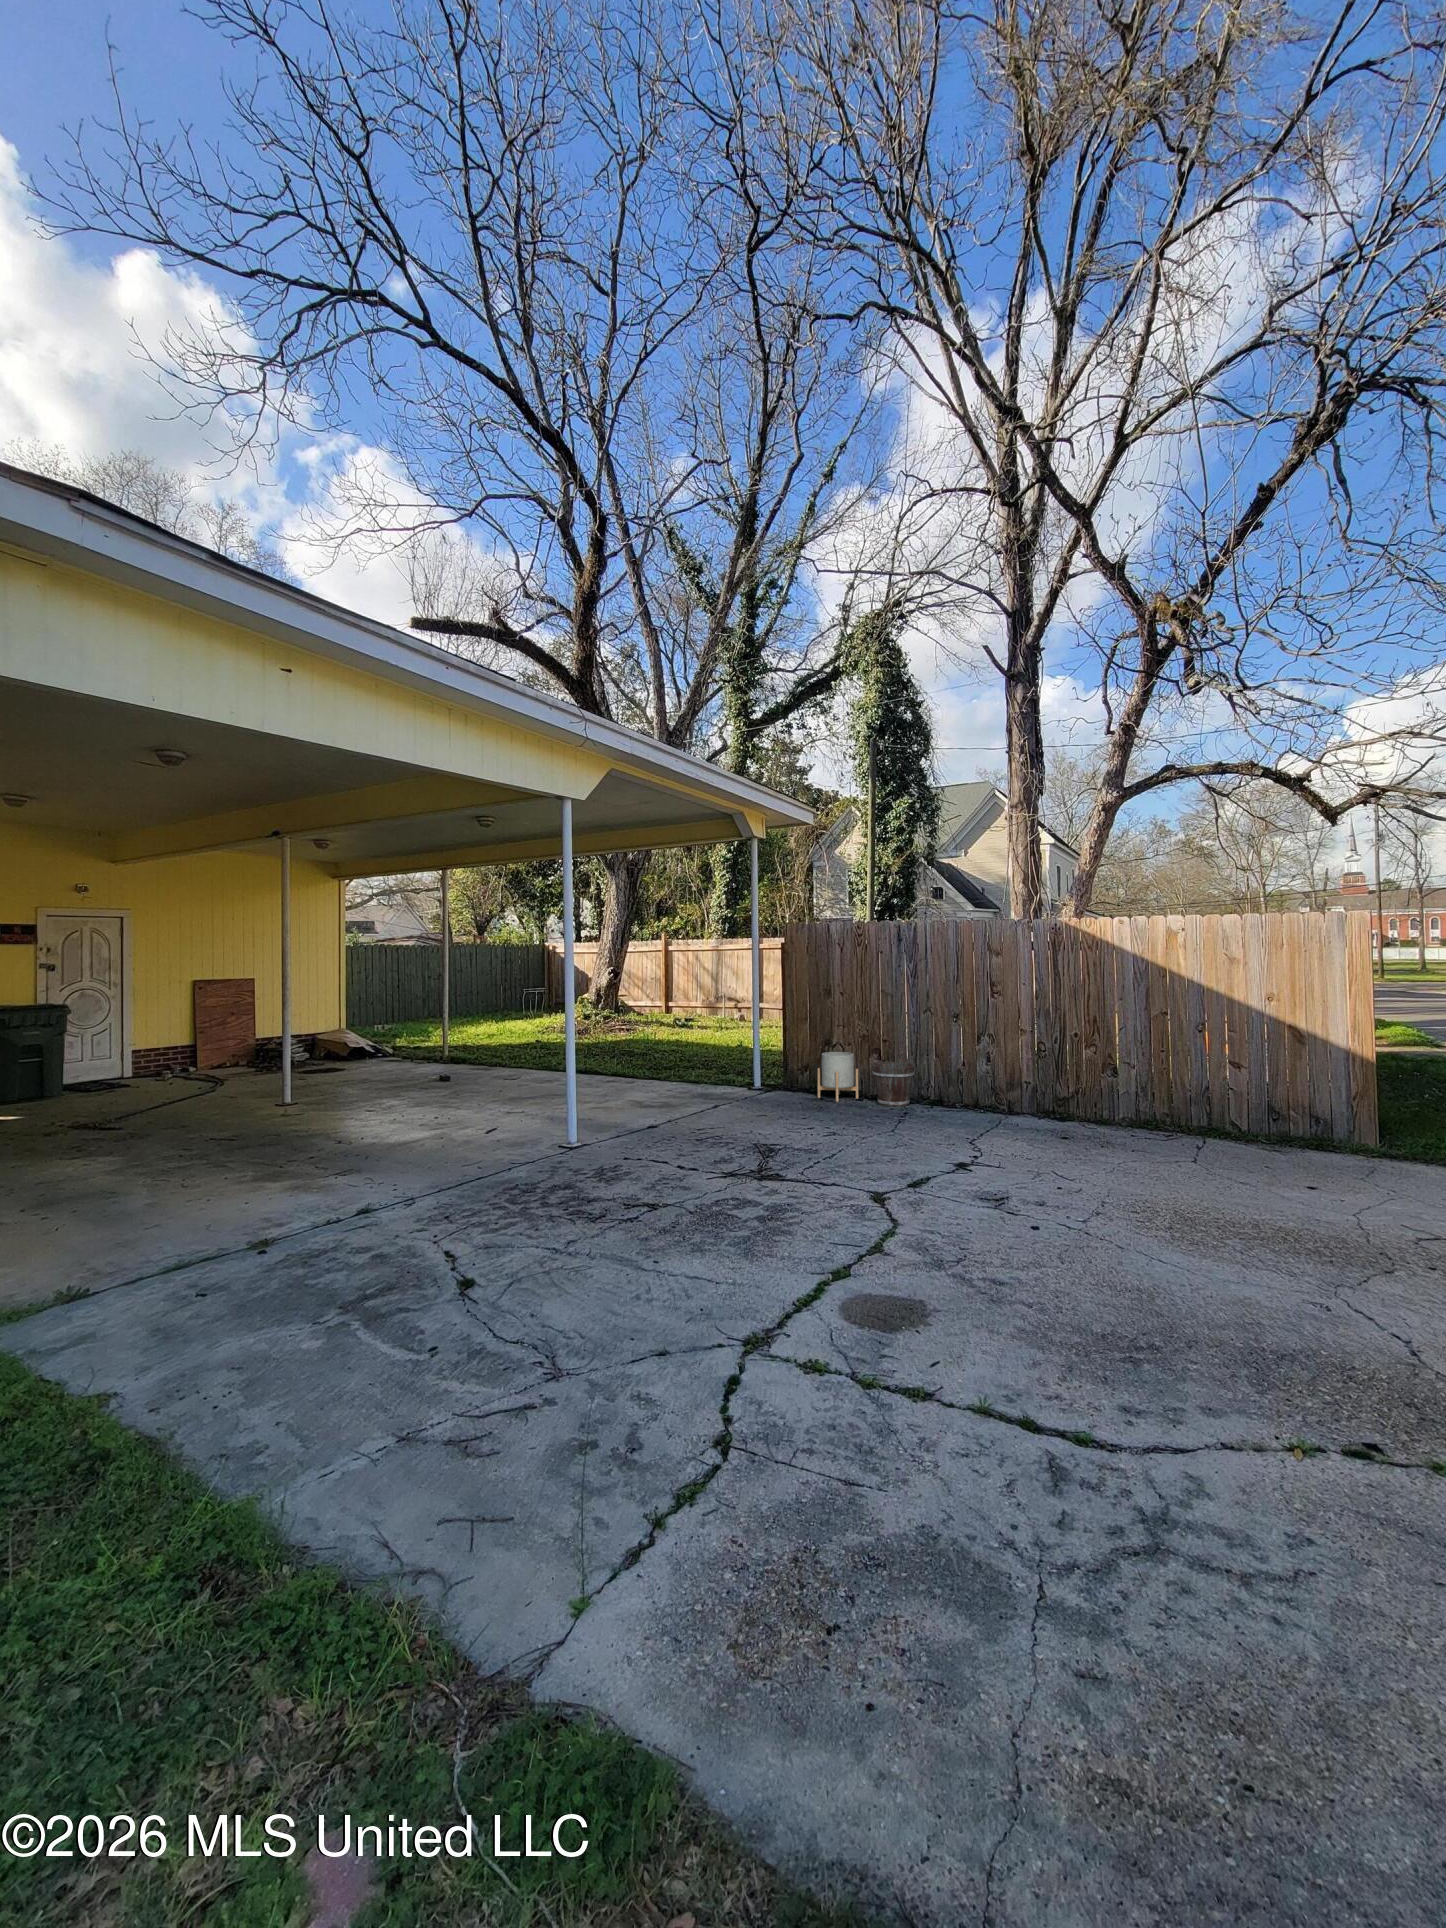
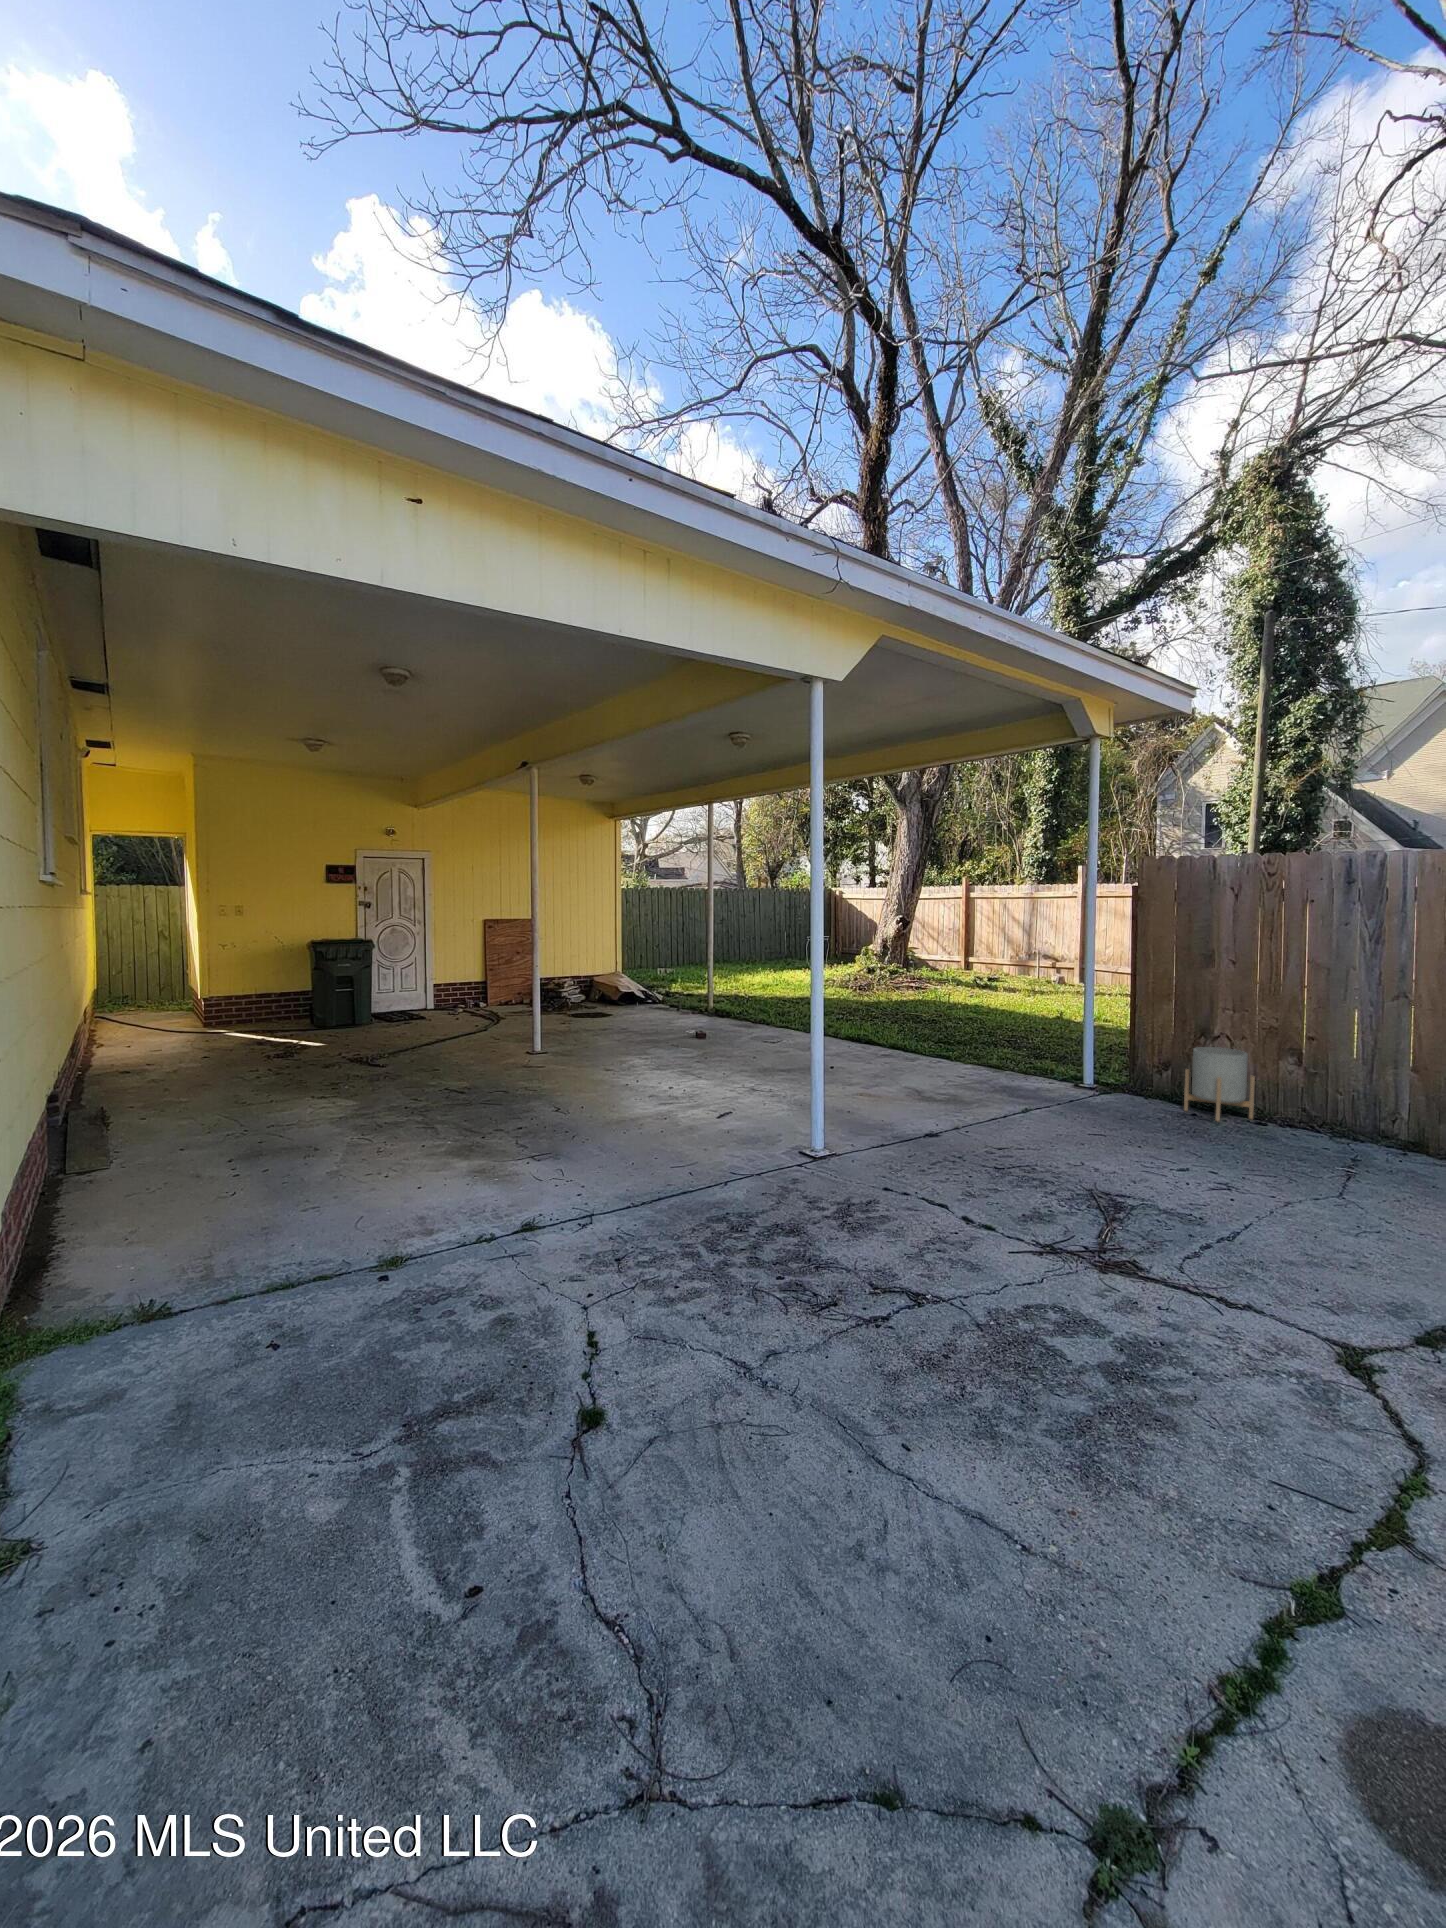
bucket: present [872,1057,915,1107] -> none [1283,1065,1363,1143]

